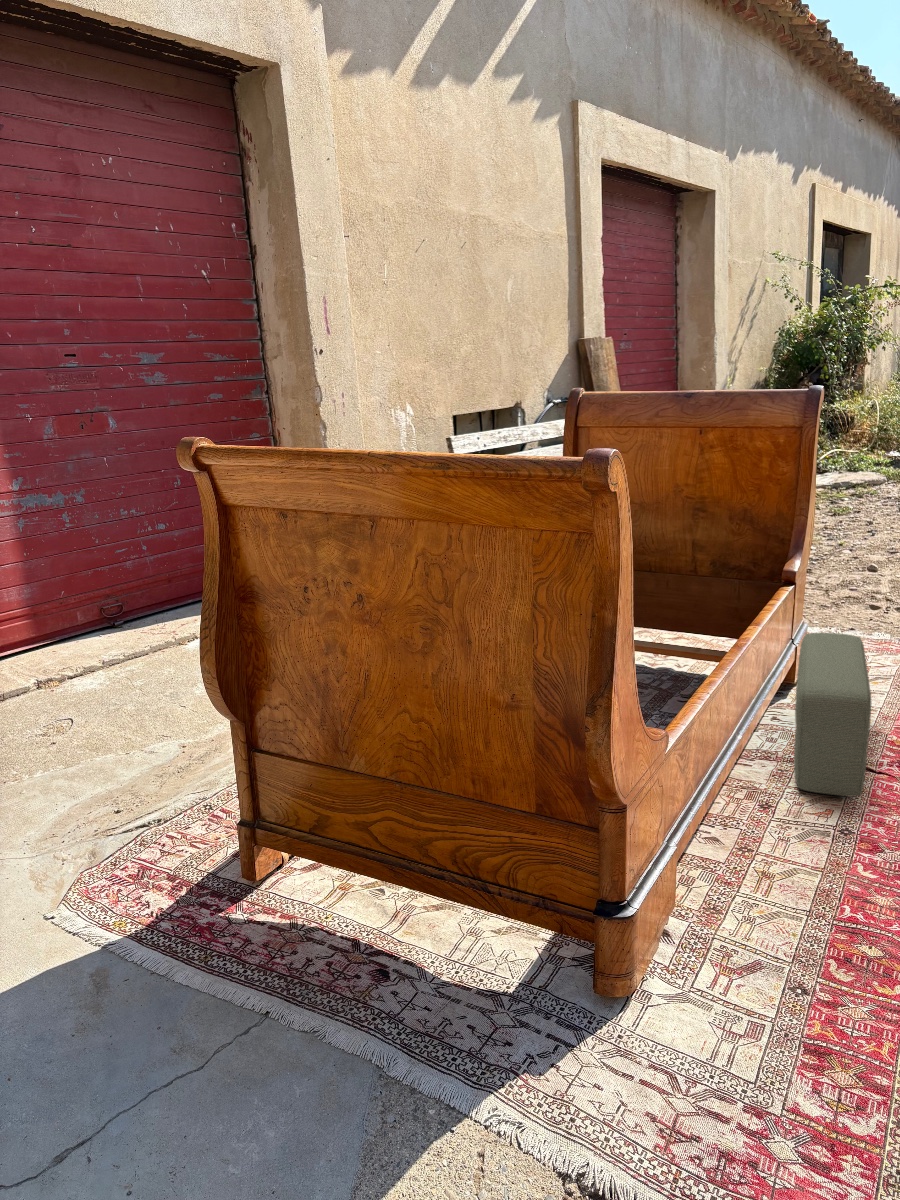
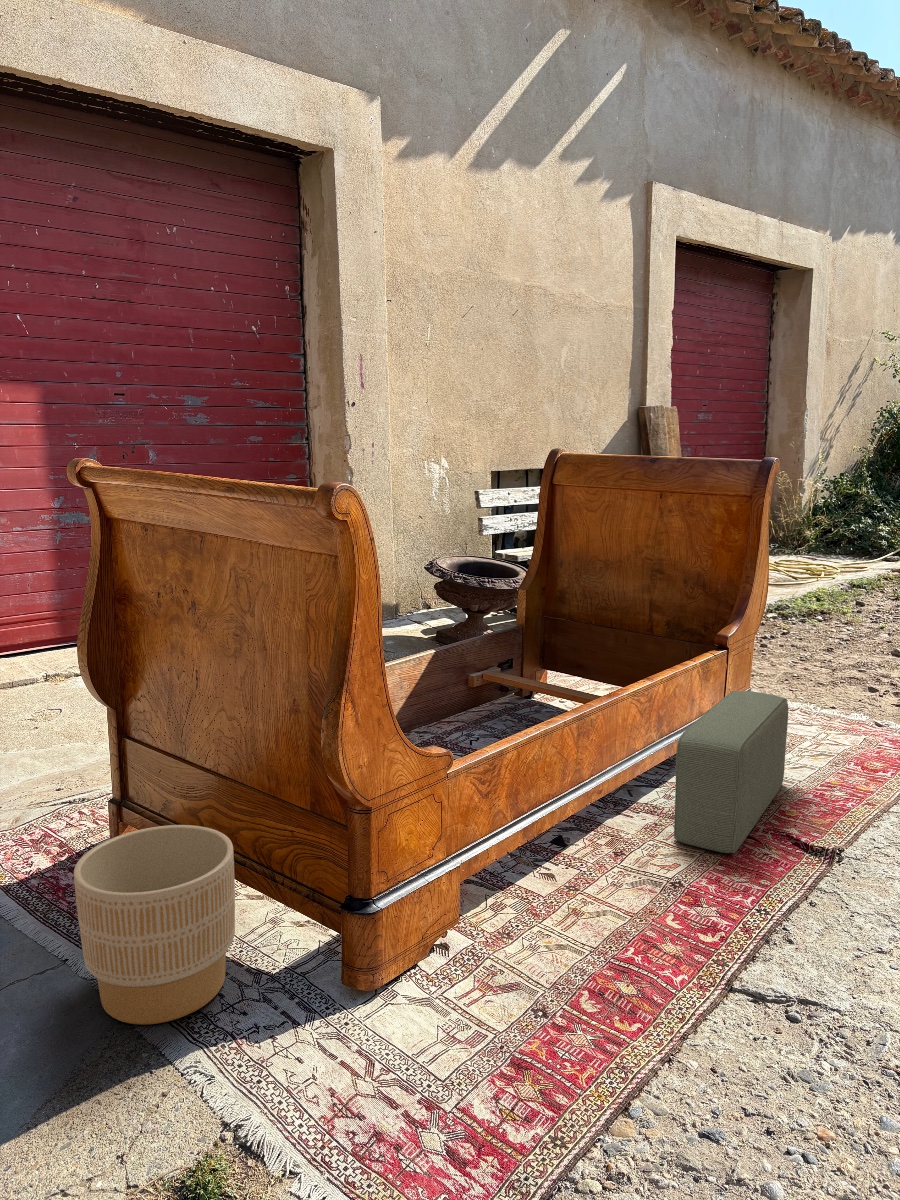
planter: none [306,853,473,1077] -> present [74,825,235,1024]

